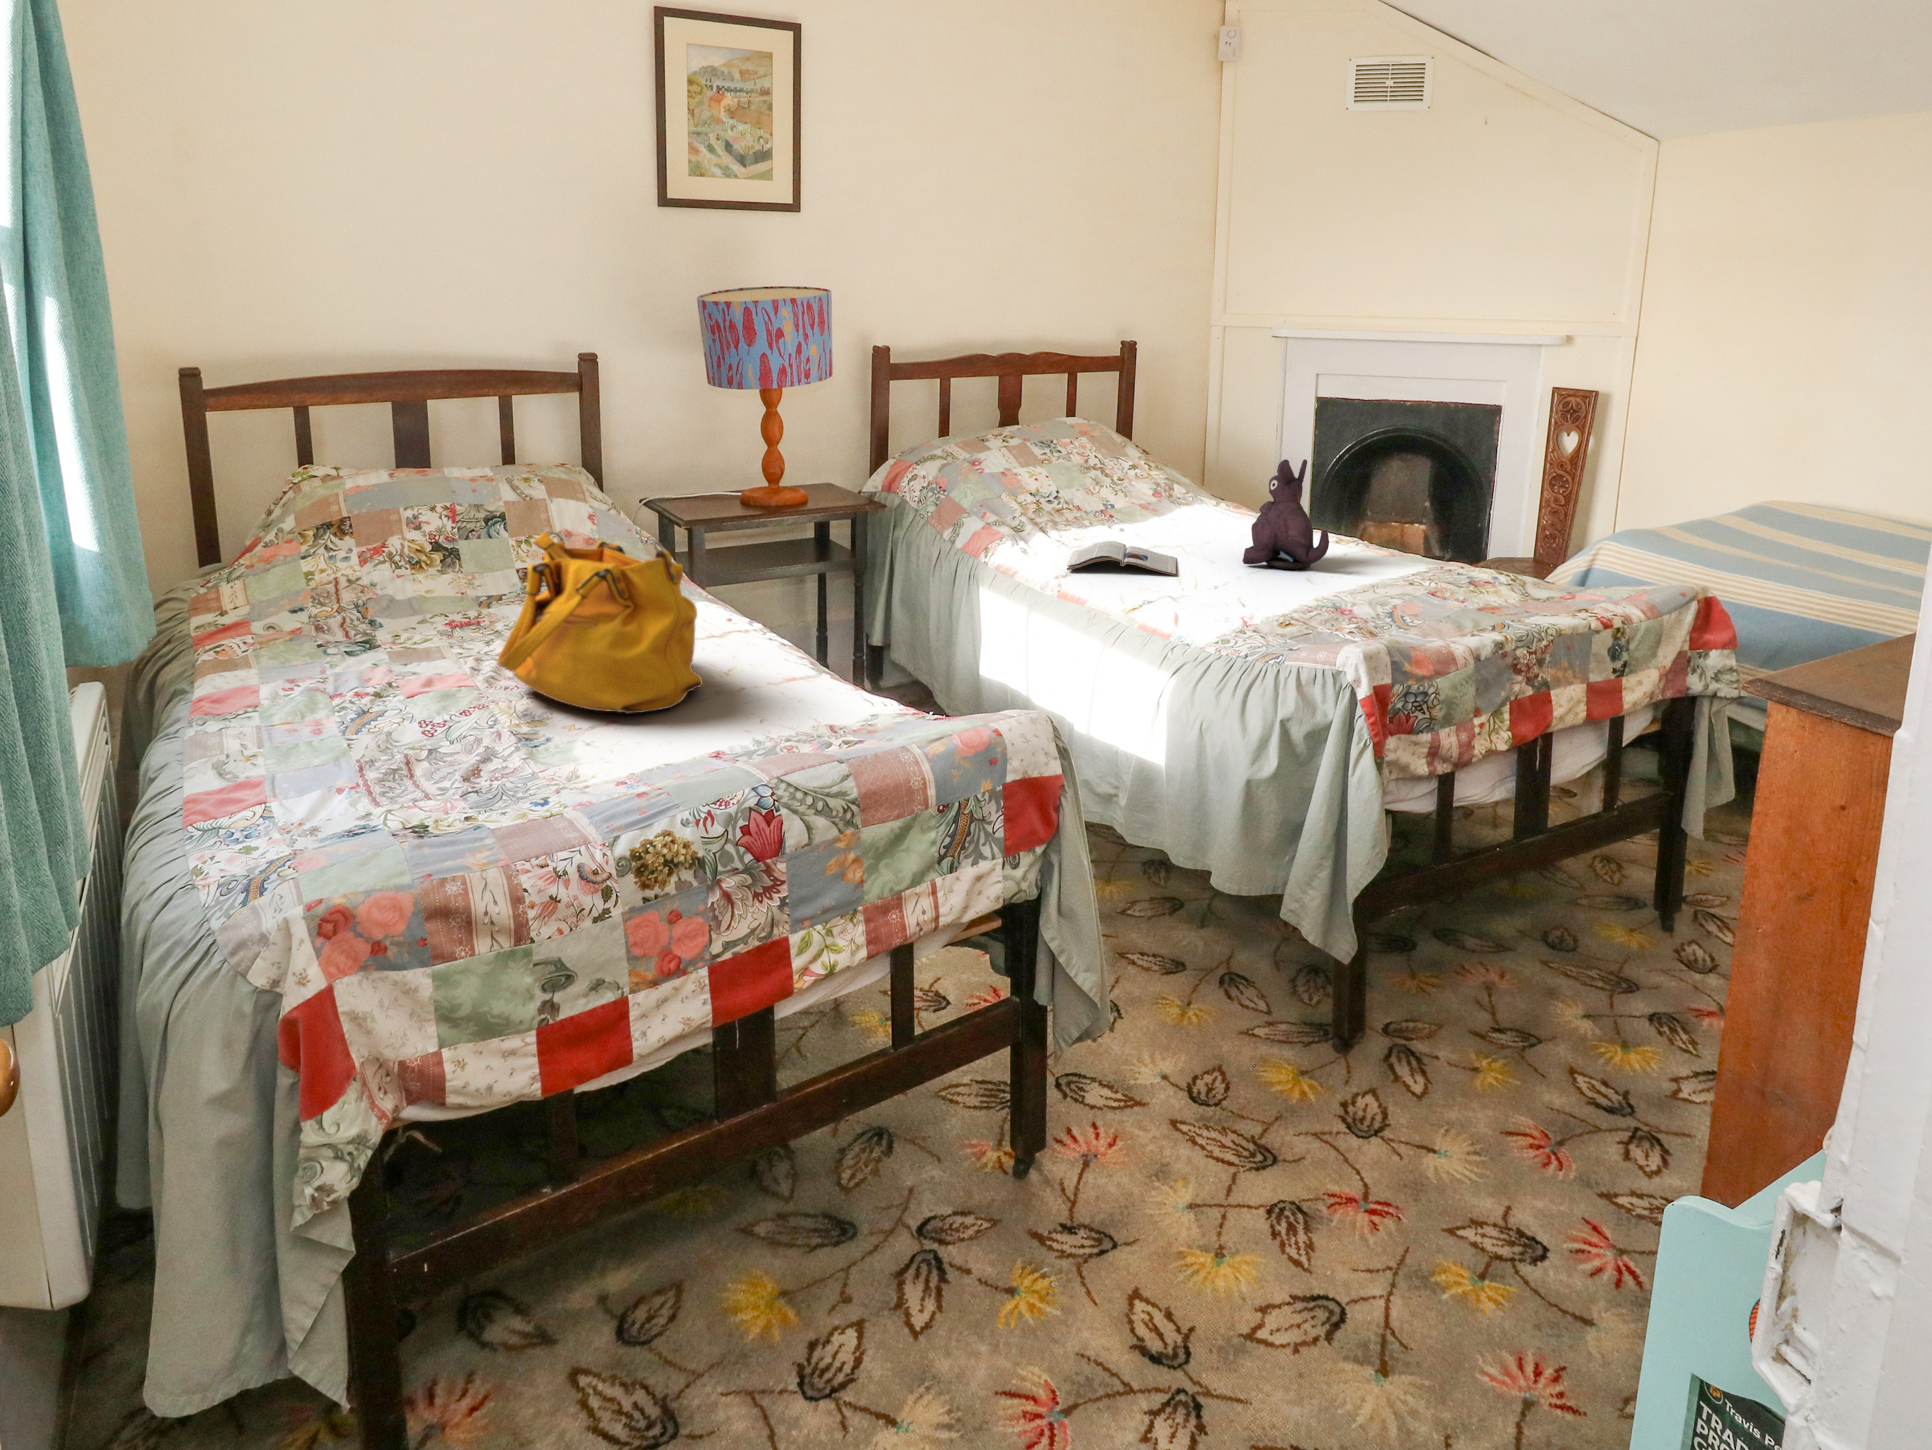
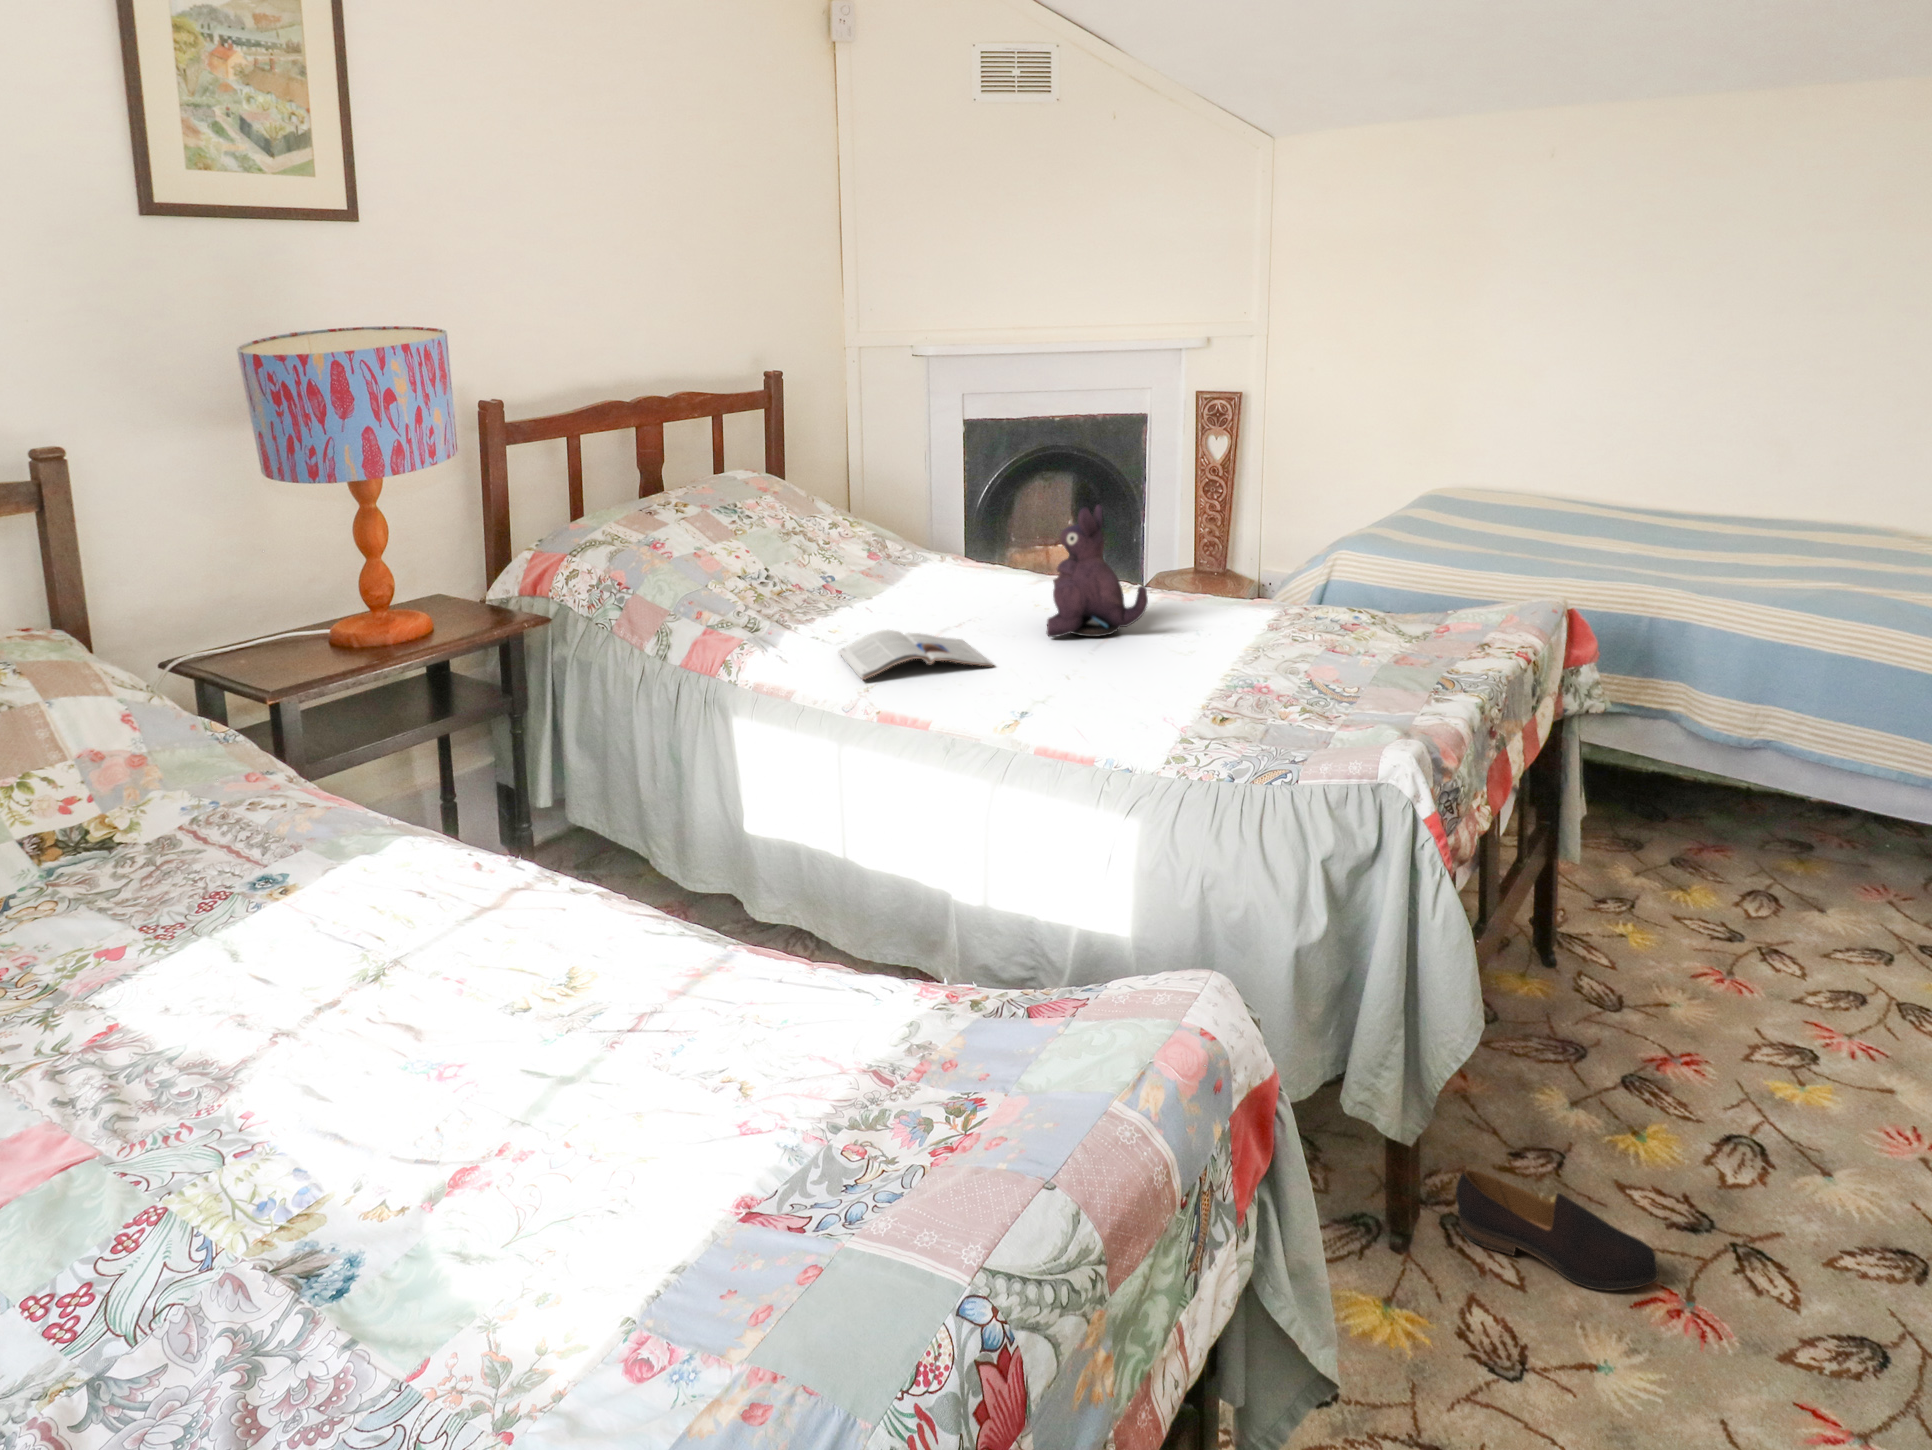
handbag: present [497,531,703,713] -> none [175,803,565,1151]
shoe: none [1387,1002,1526,1115] -> present [1456,1169,1658,1291]

